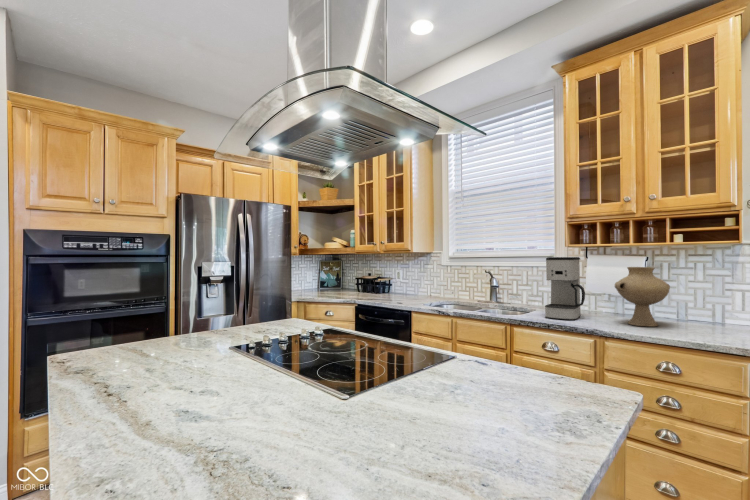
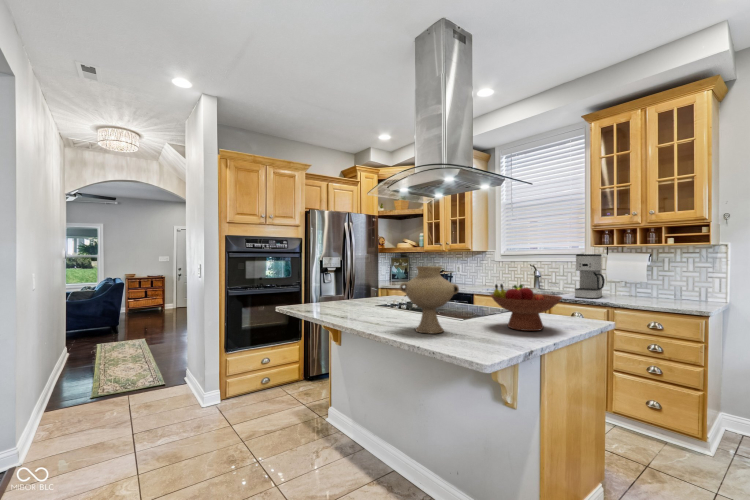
vase: present [615,267,670,327] -> present [400,266,459,333]
fruit bowl: none [397,323,543,431] -> present [490,284,562,331]

